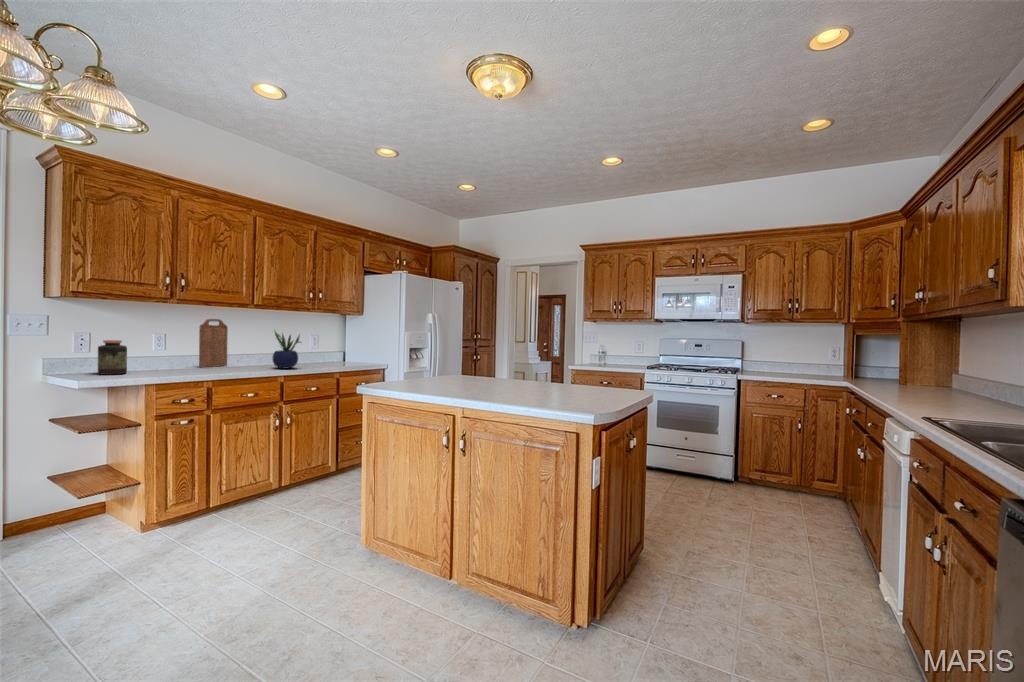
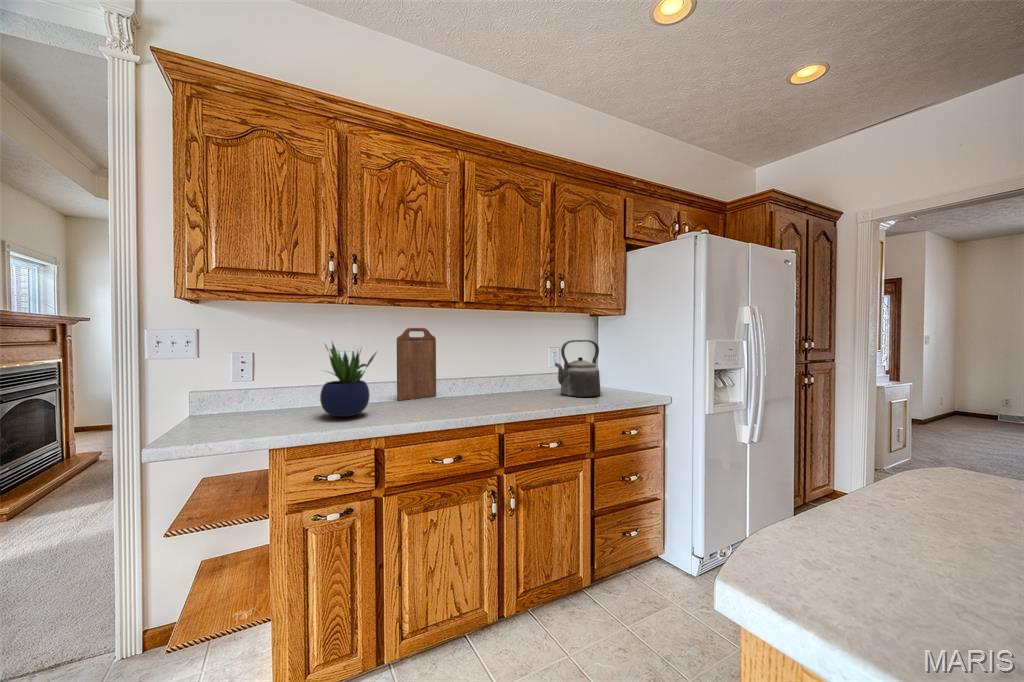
kettle: none [315,330,345,365] -> present [555,340,601,397]
potted plant: present [272,331,301,368] -> present [320,343,376,417]
jar: present [98,340,127,375] -> none [244,364,285,419]

